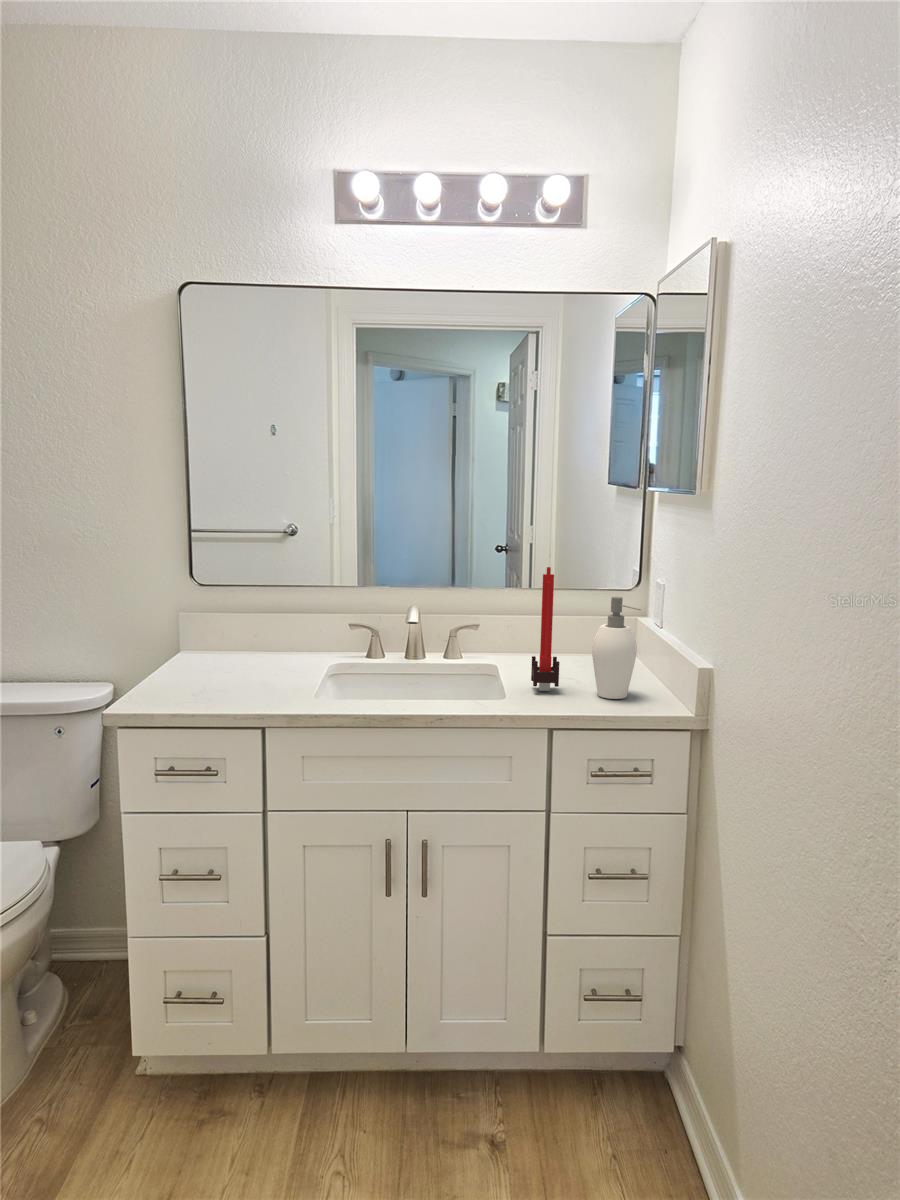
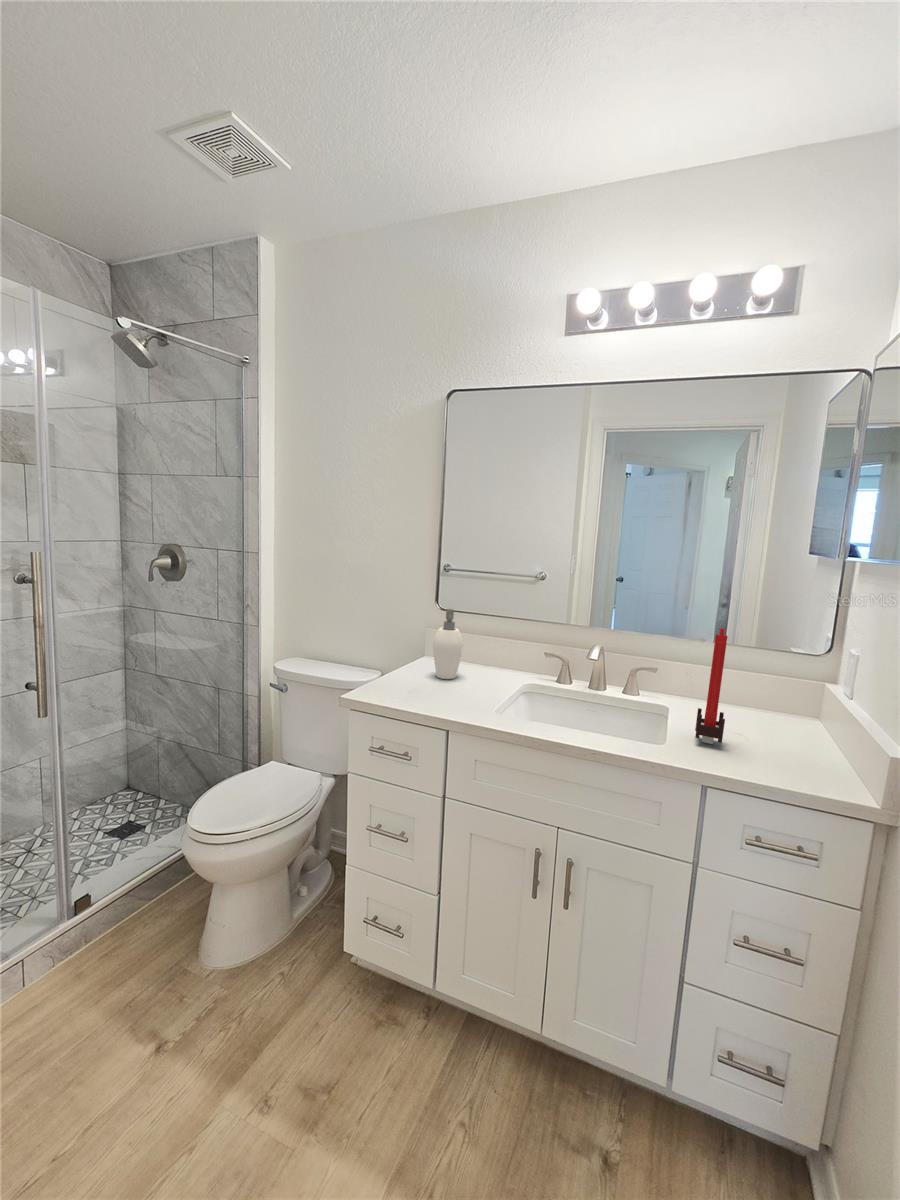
soap dispenser: present [592,597,641,699] -> present [433,609,463,679]

